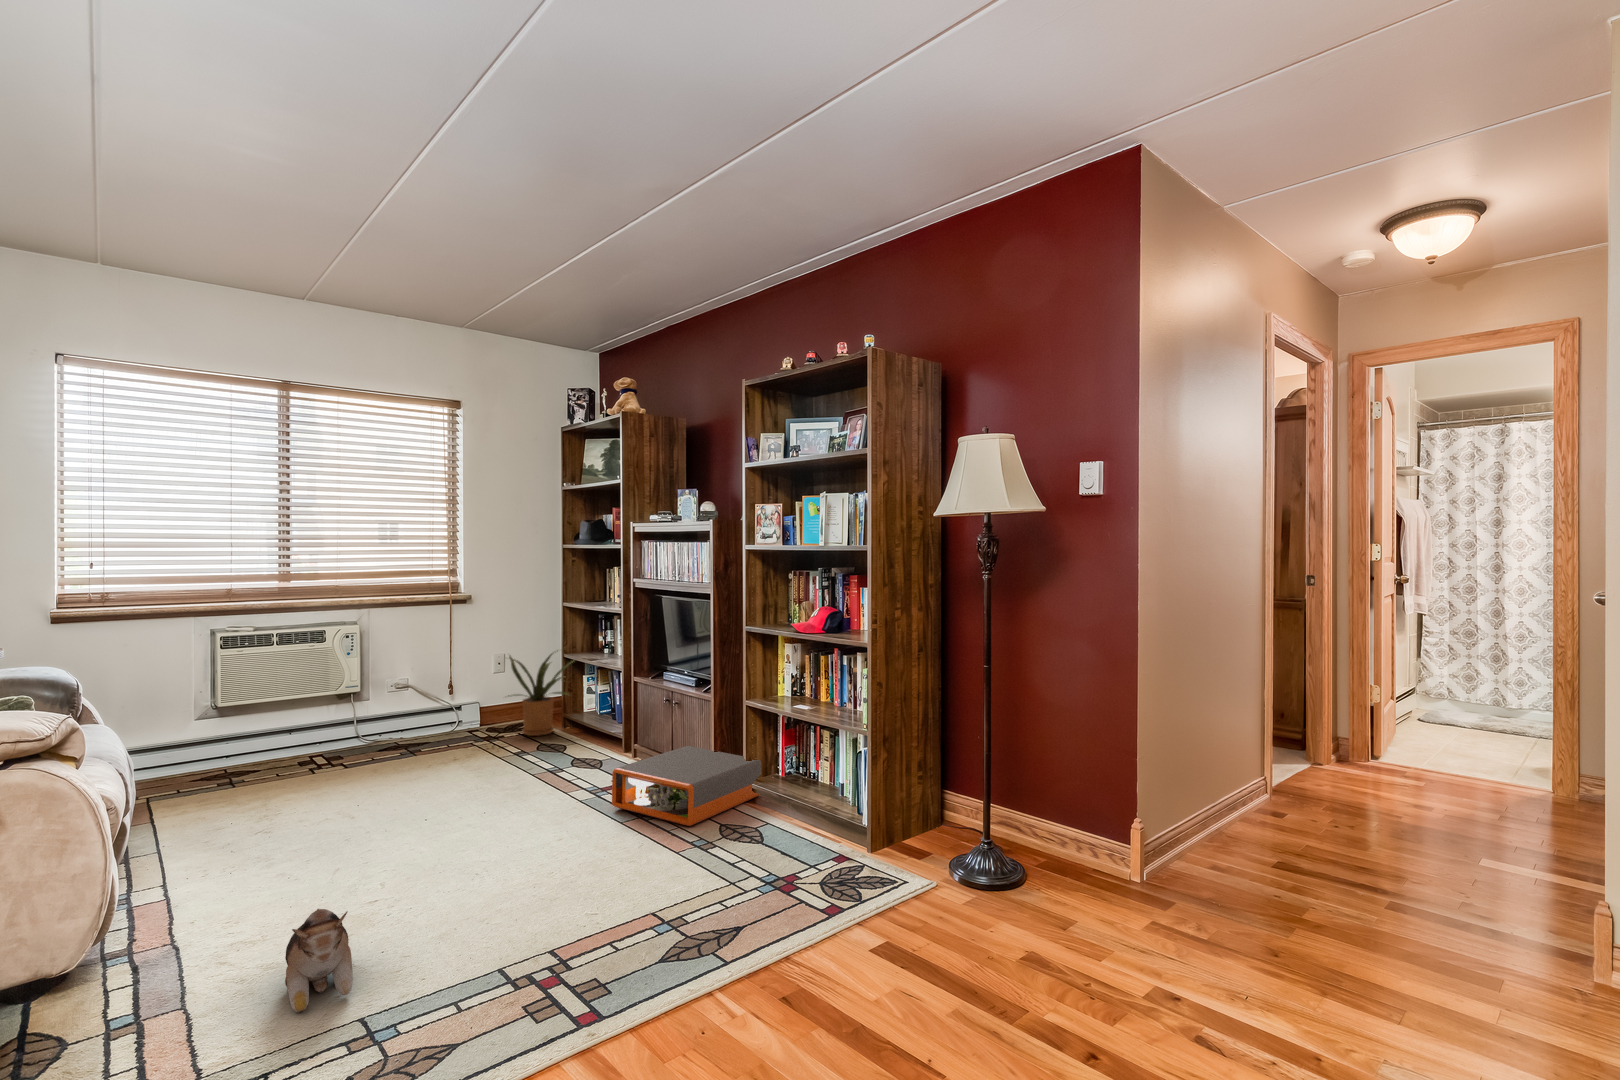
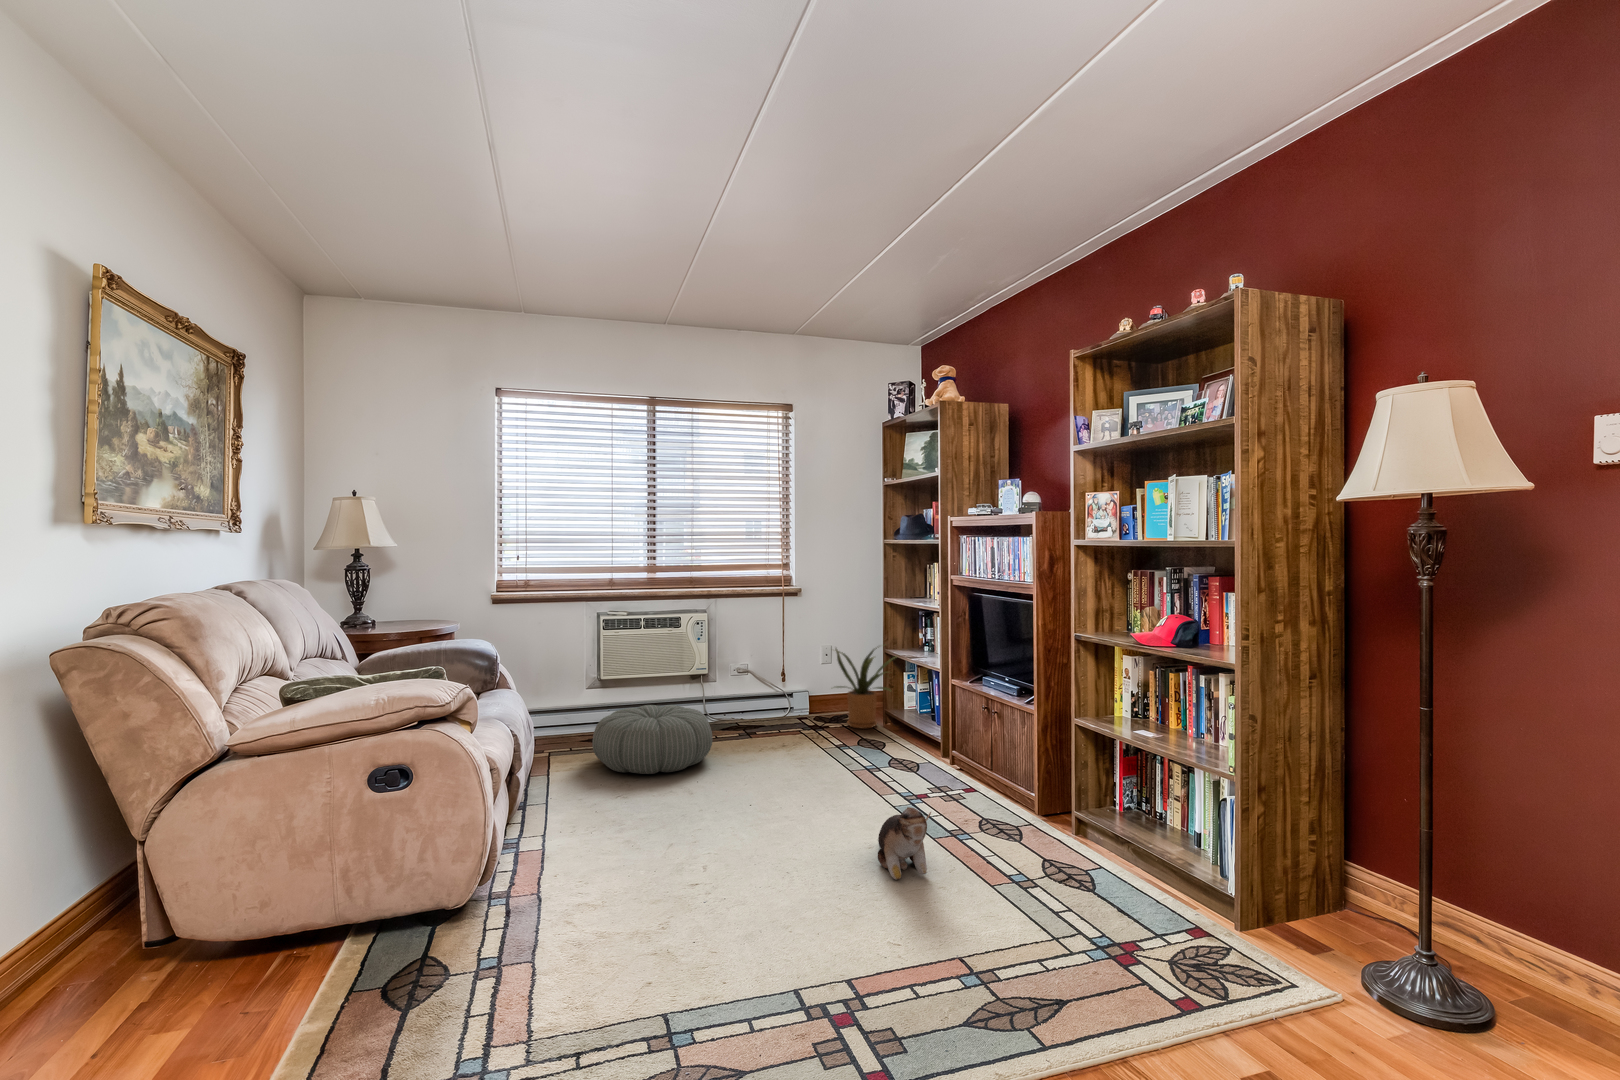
pouf: none [215,729,372,808] -> present [592,705,712,774]
storage box: present [612,746,761,826] -> none [926,760,1094,853]
plush toy: present [285,909,353,1012] -> present [878,807,931,880]

